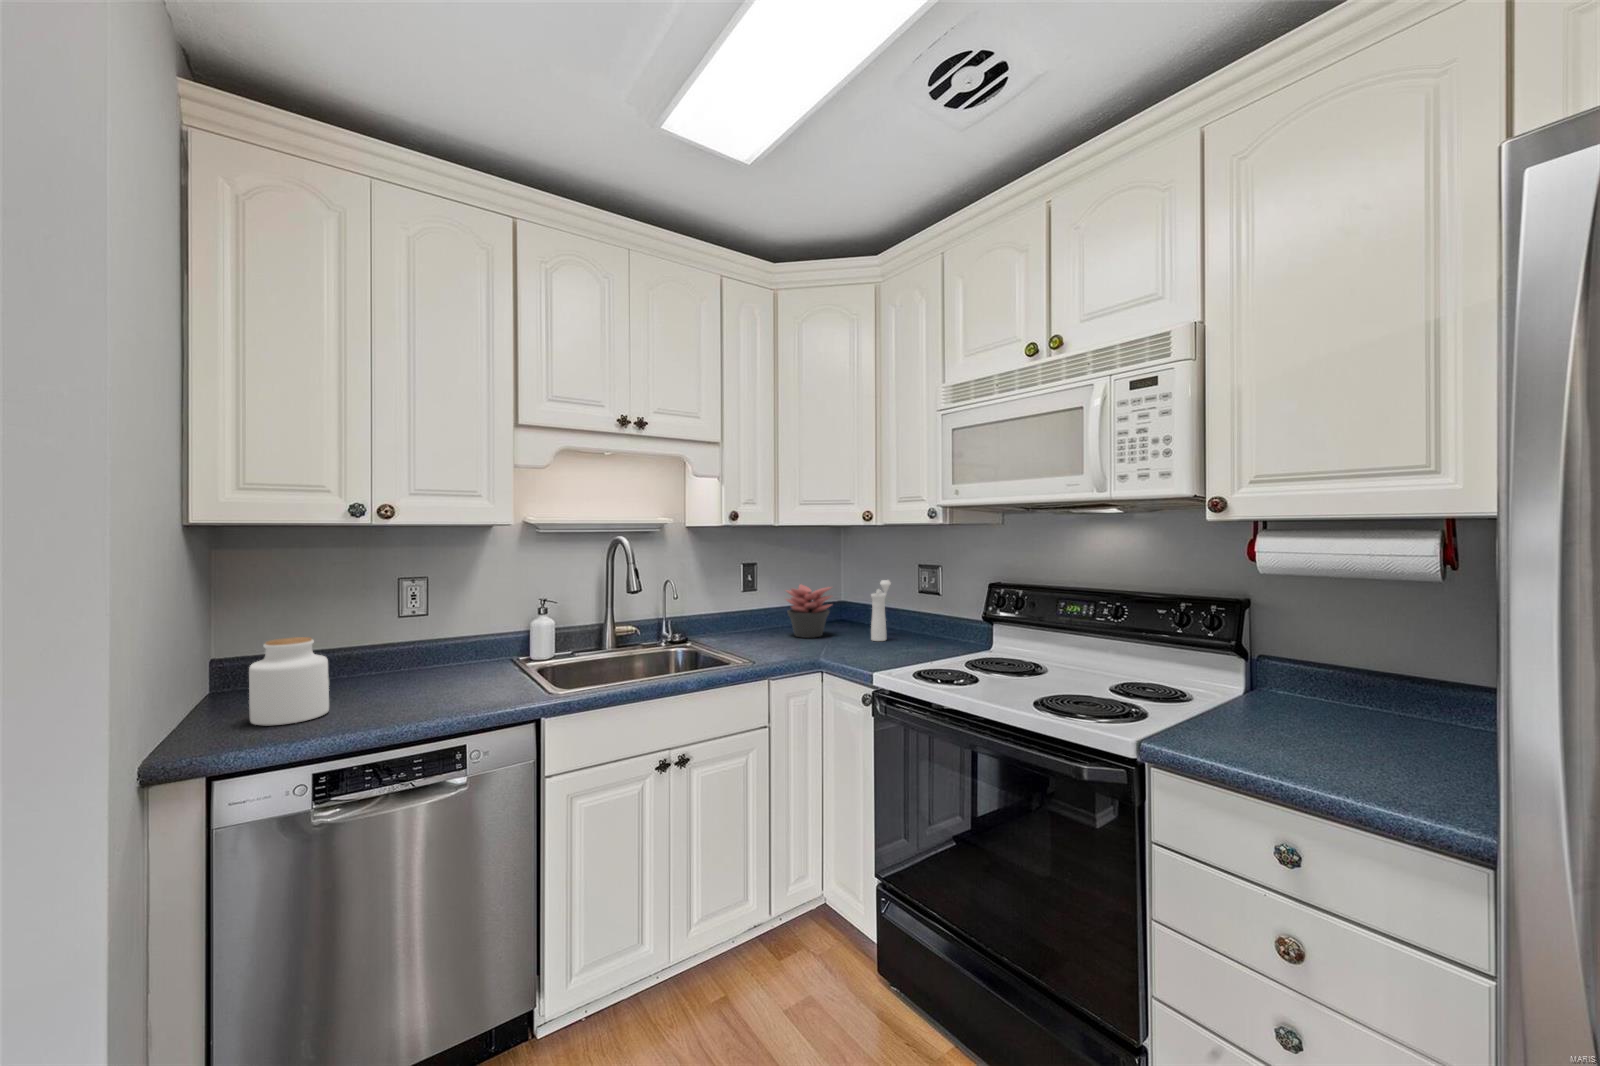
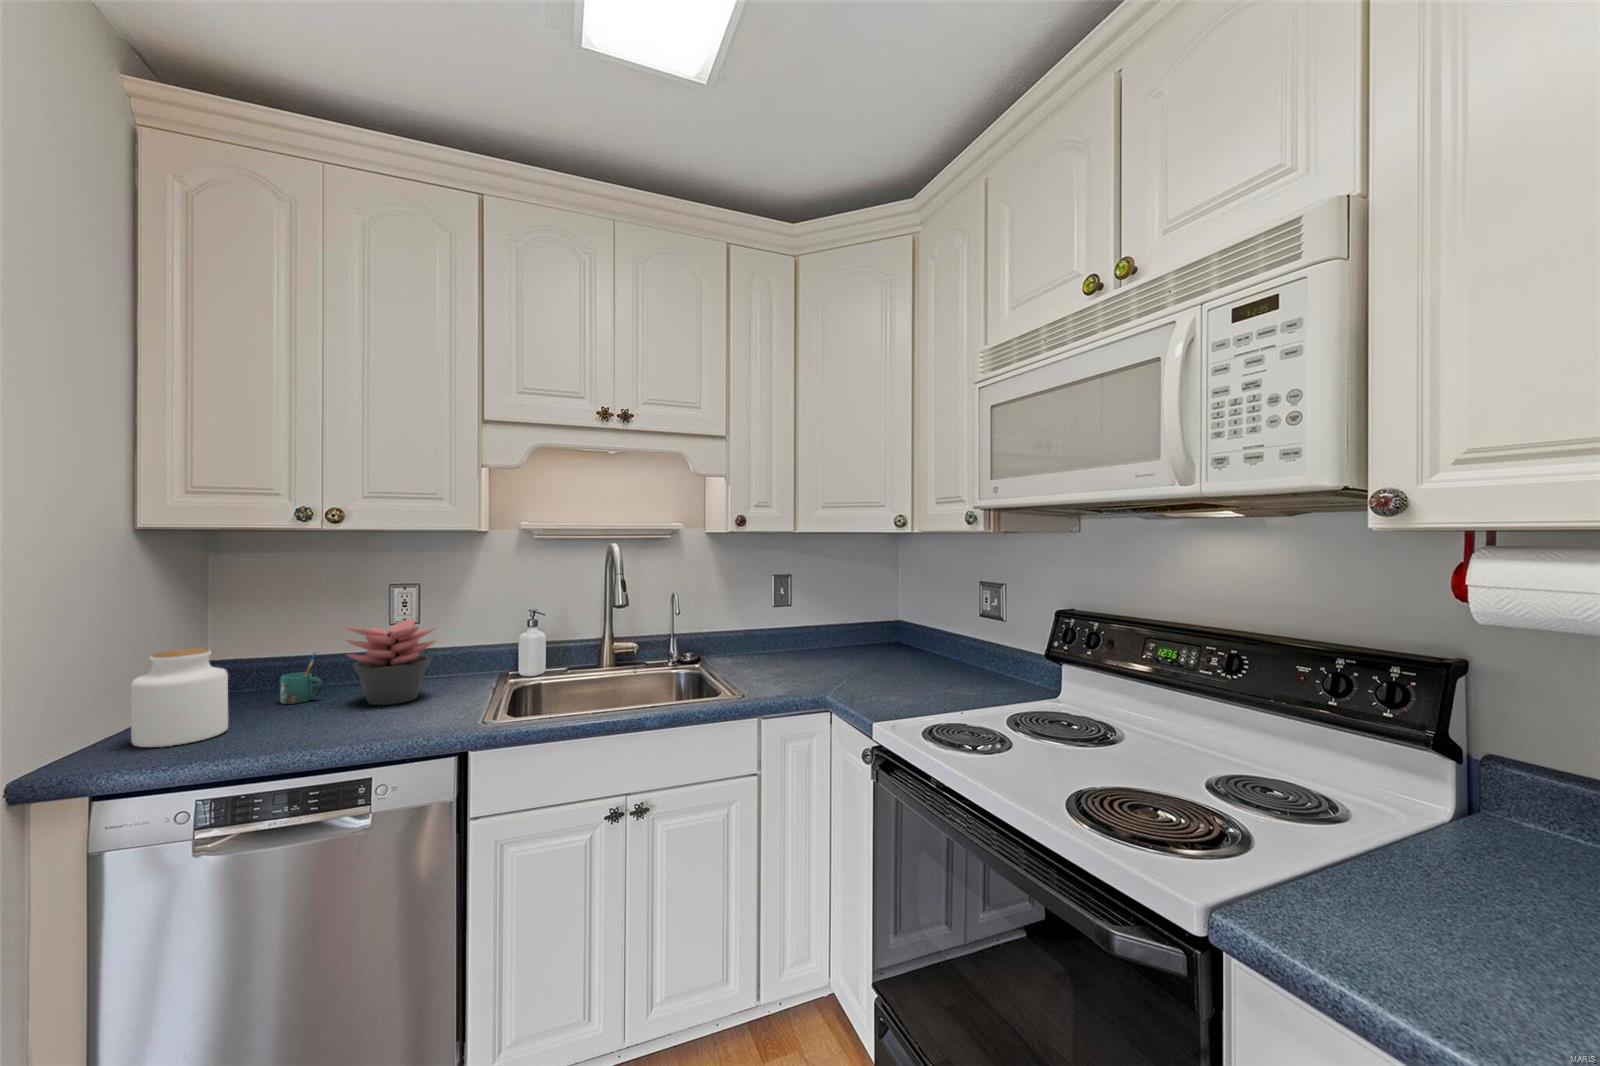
pepper mill: present [871,580,891,641] -> none [912,600,942,675]
succulent plant: present [786,585,832,638] -> present [347,618,435,705]
mug: none [336,642,375,690] -> present [280,653,322,704]

